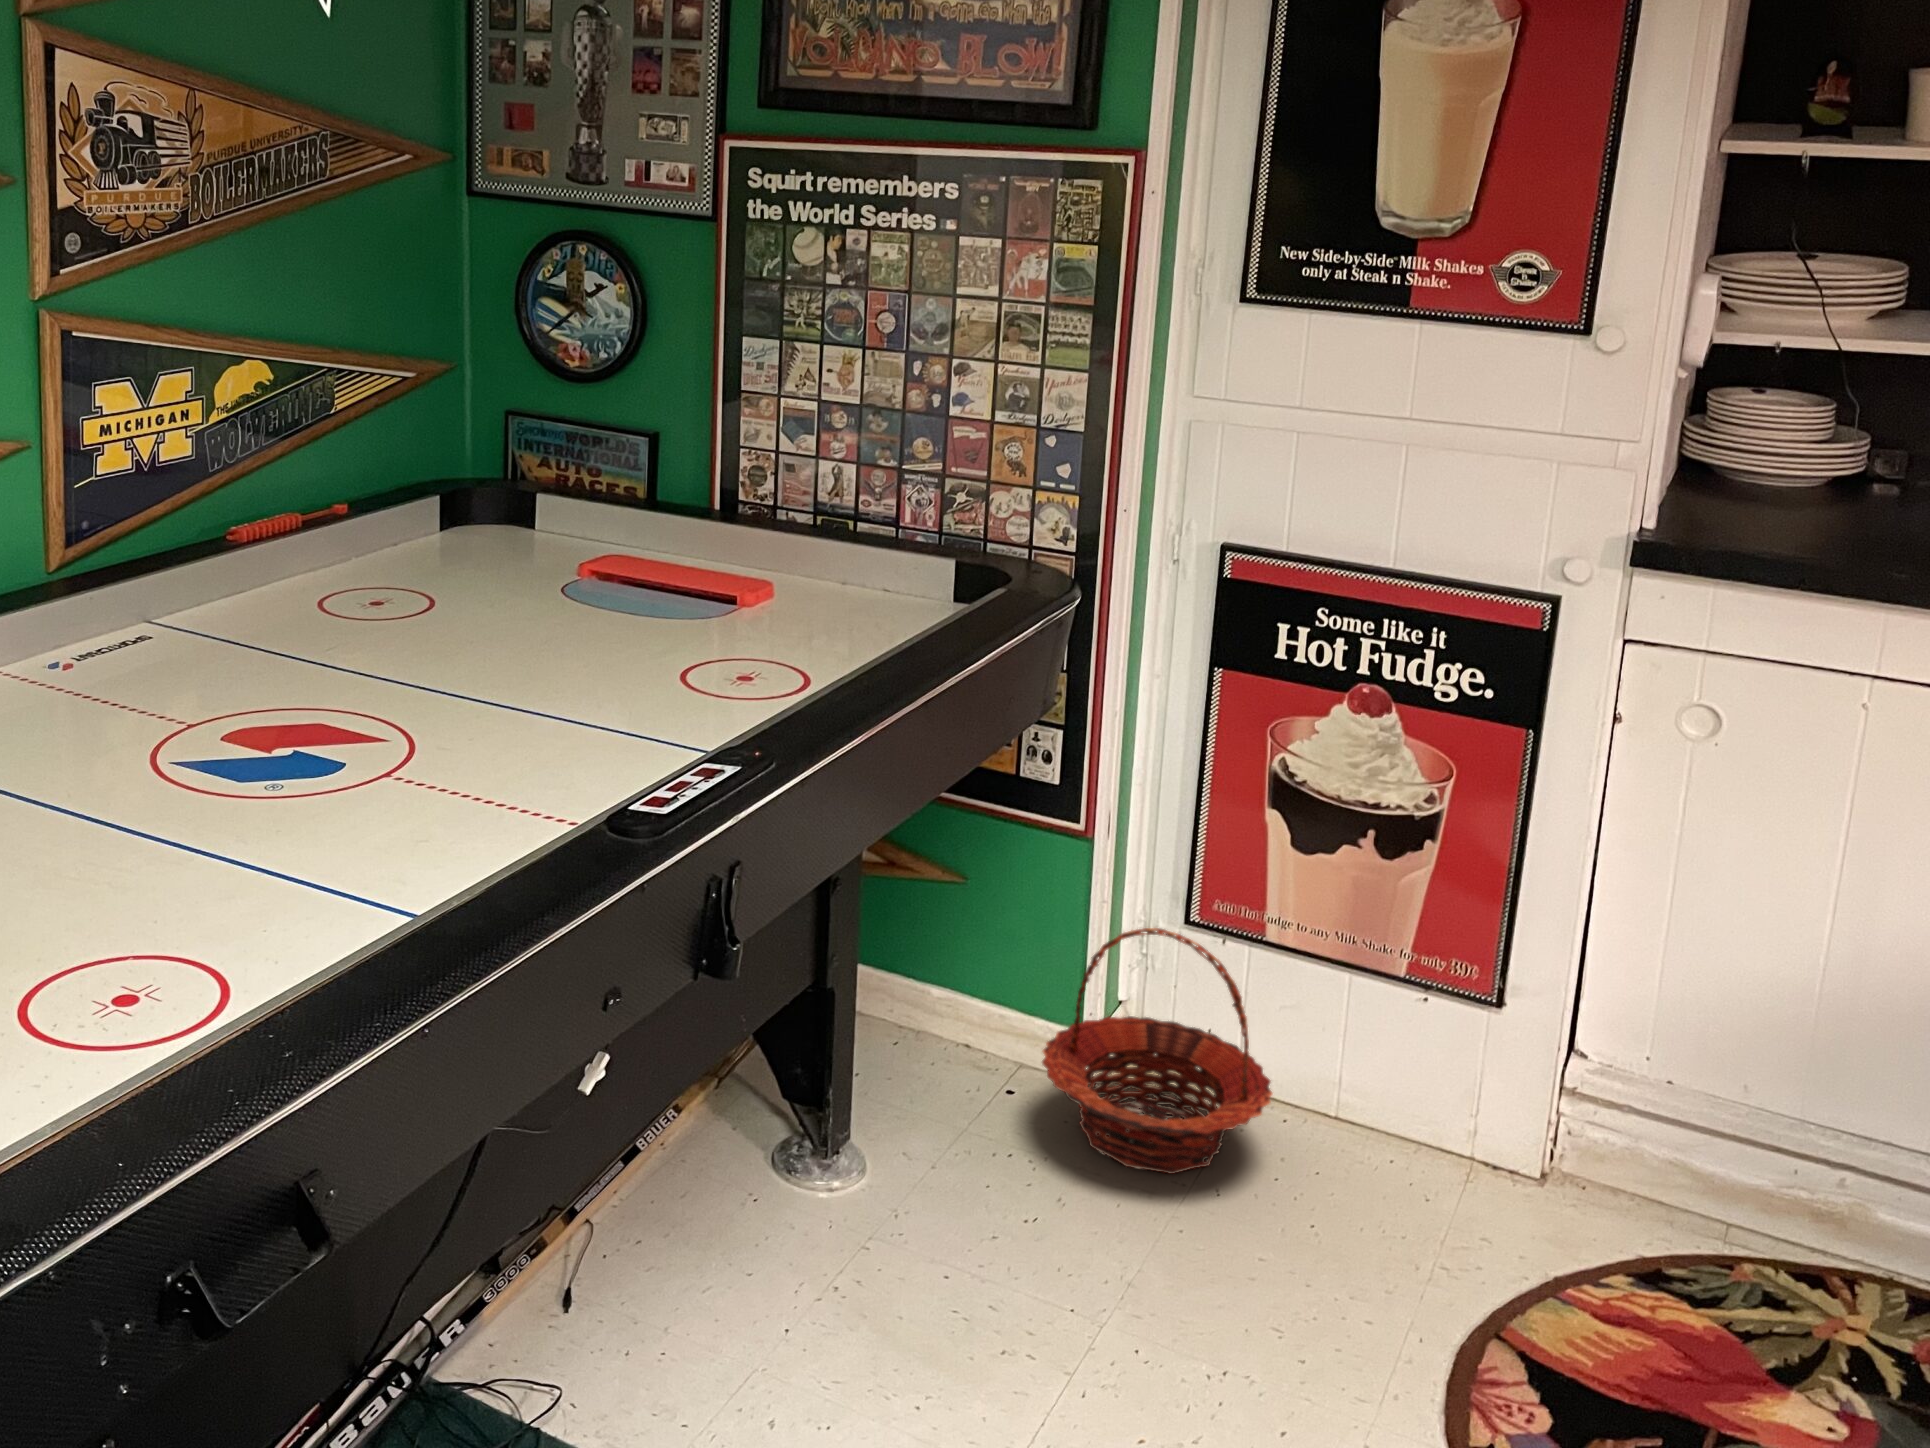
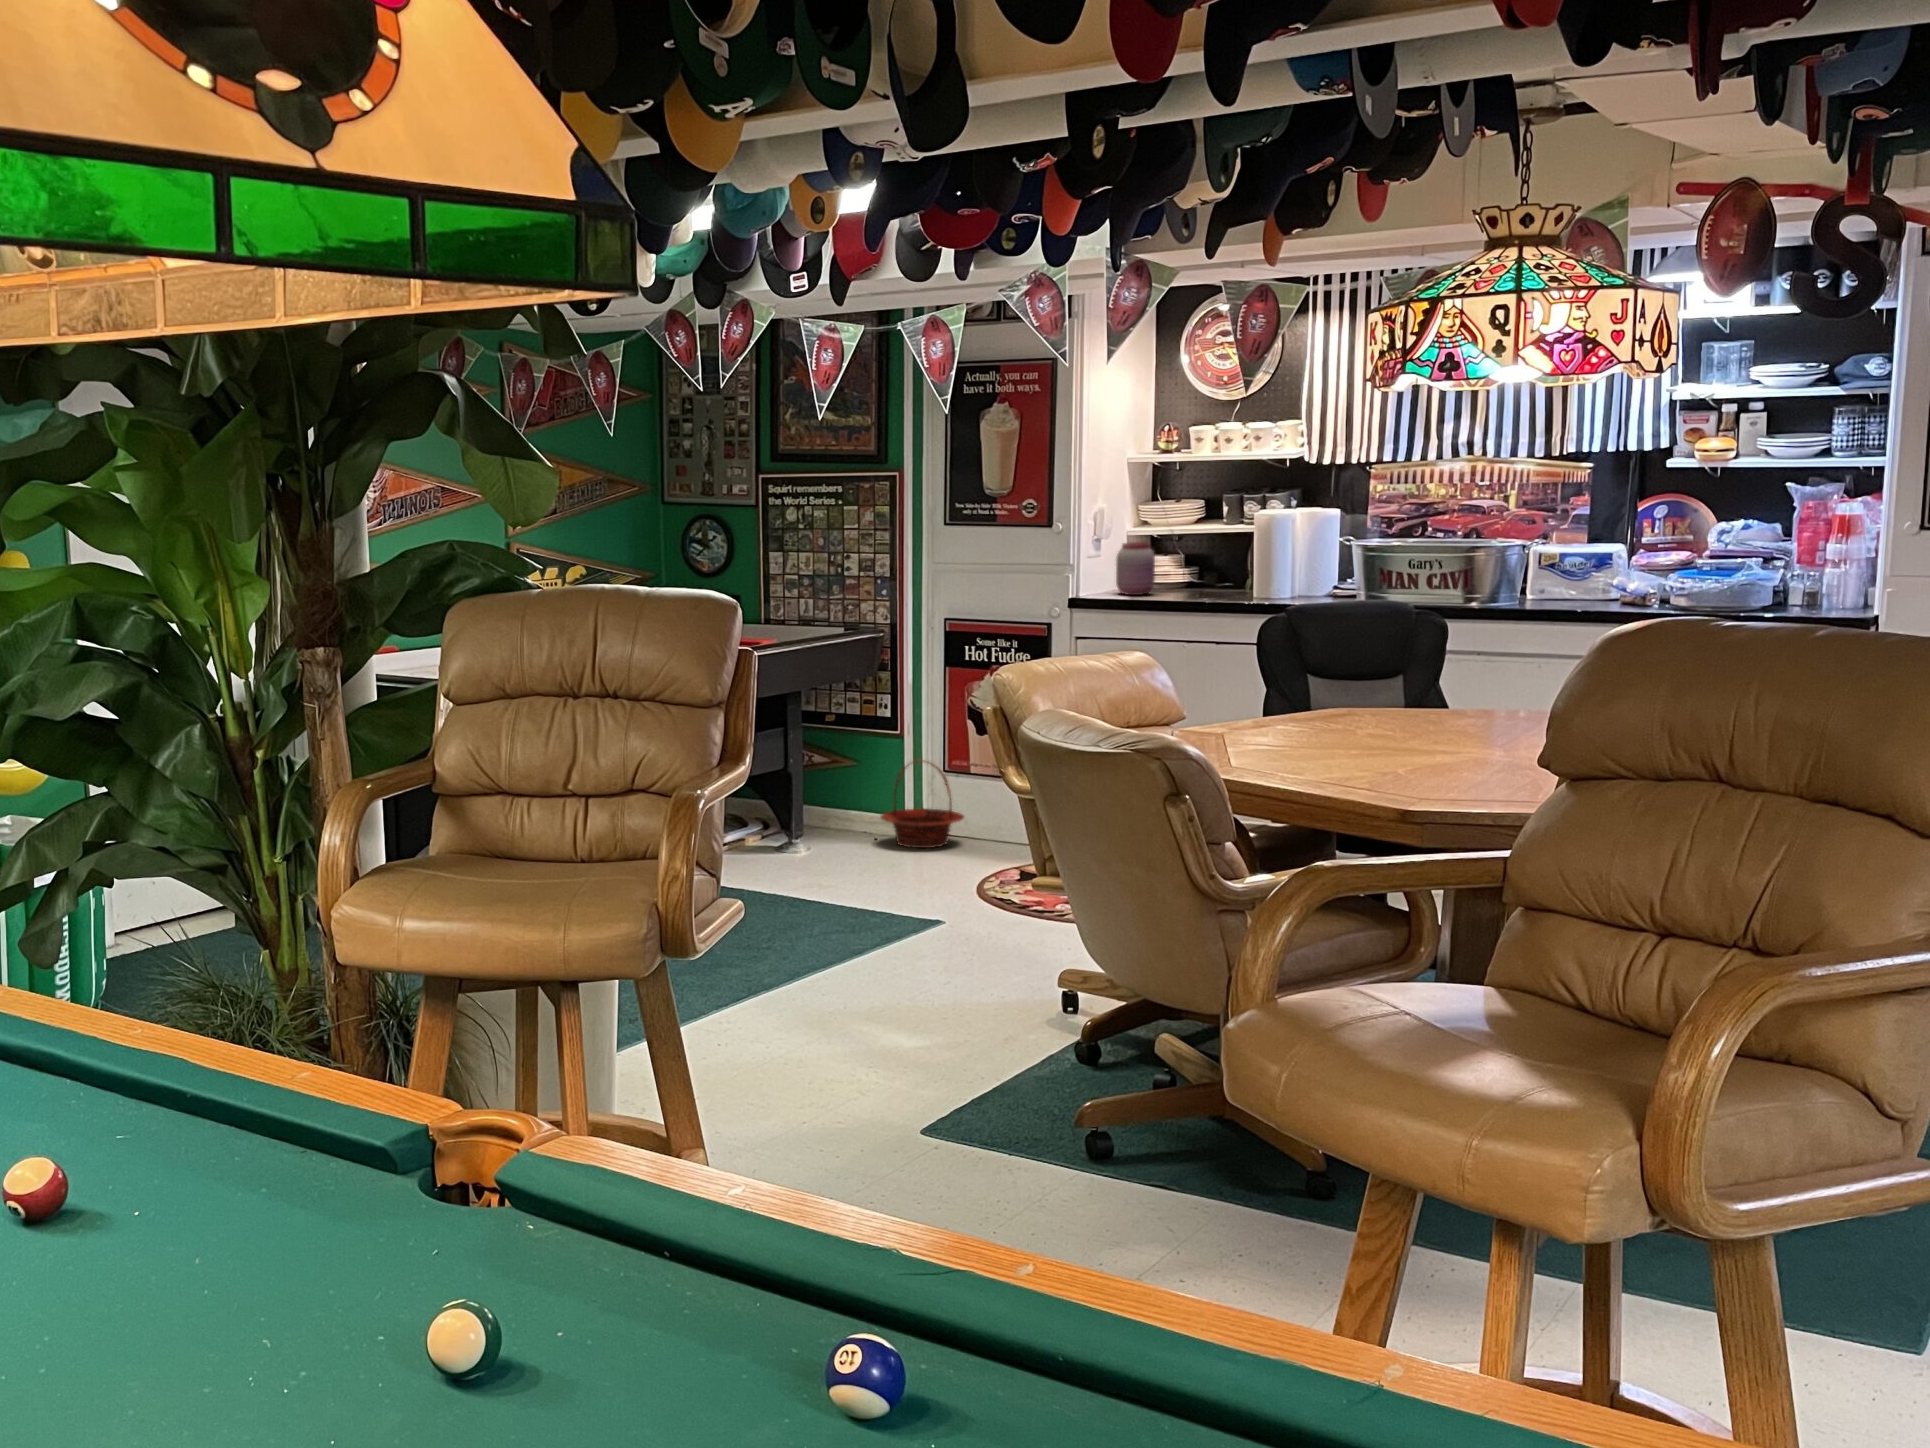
jar: none [1732,381,1863,531] -> present [1116,542,1155,595]

